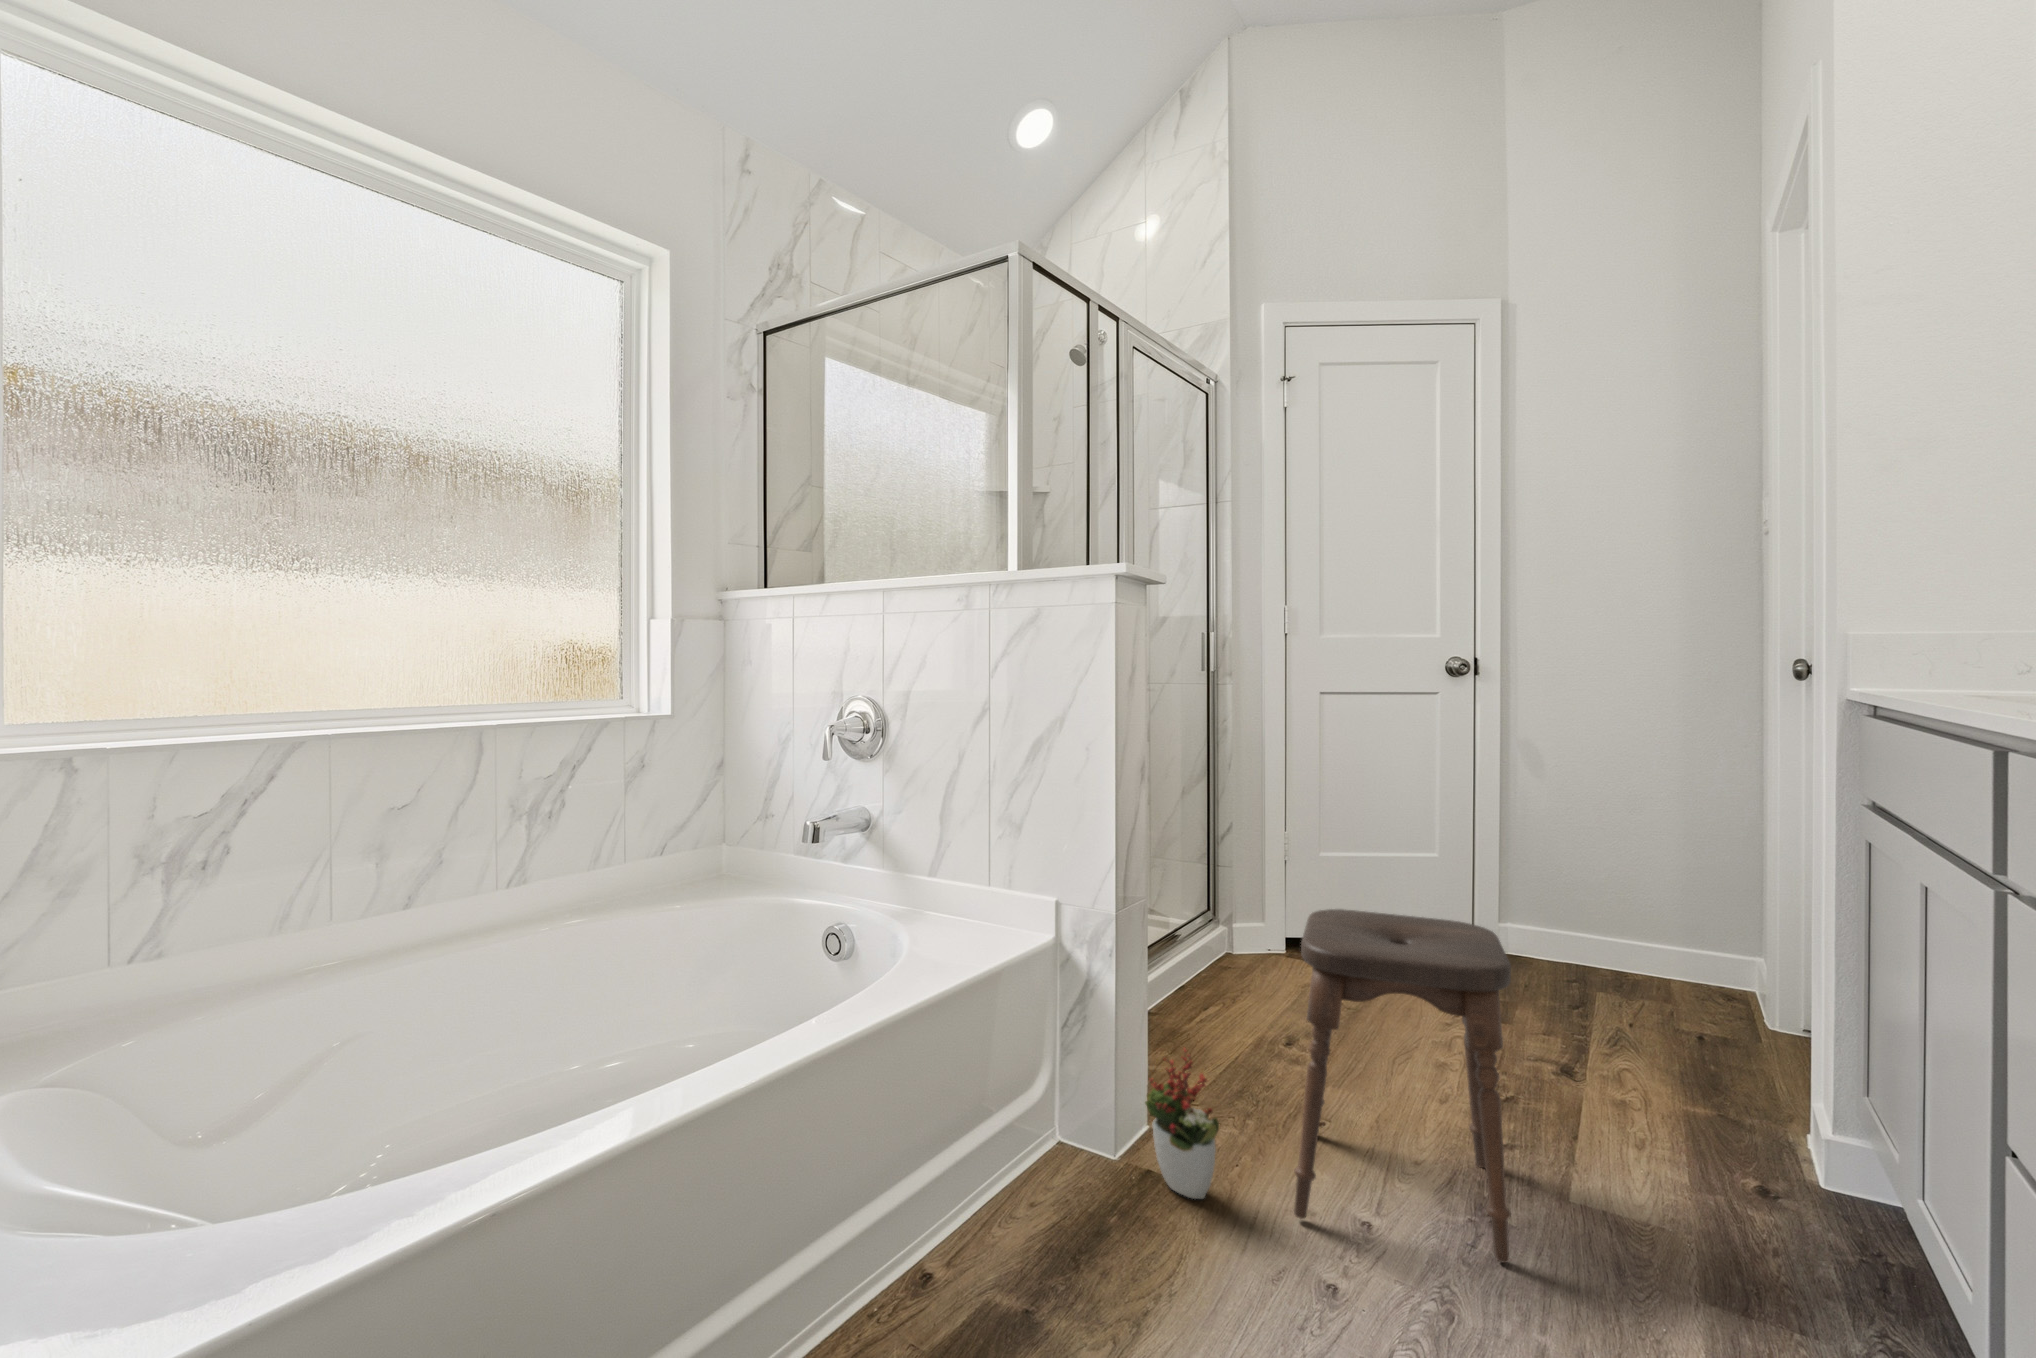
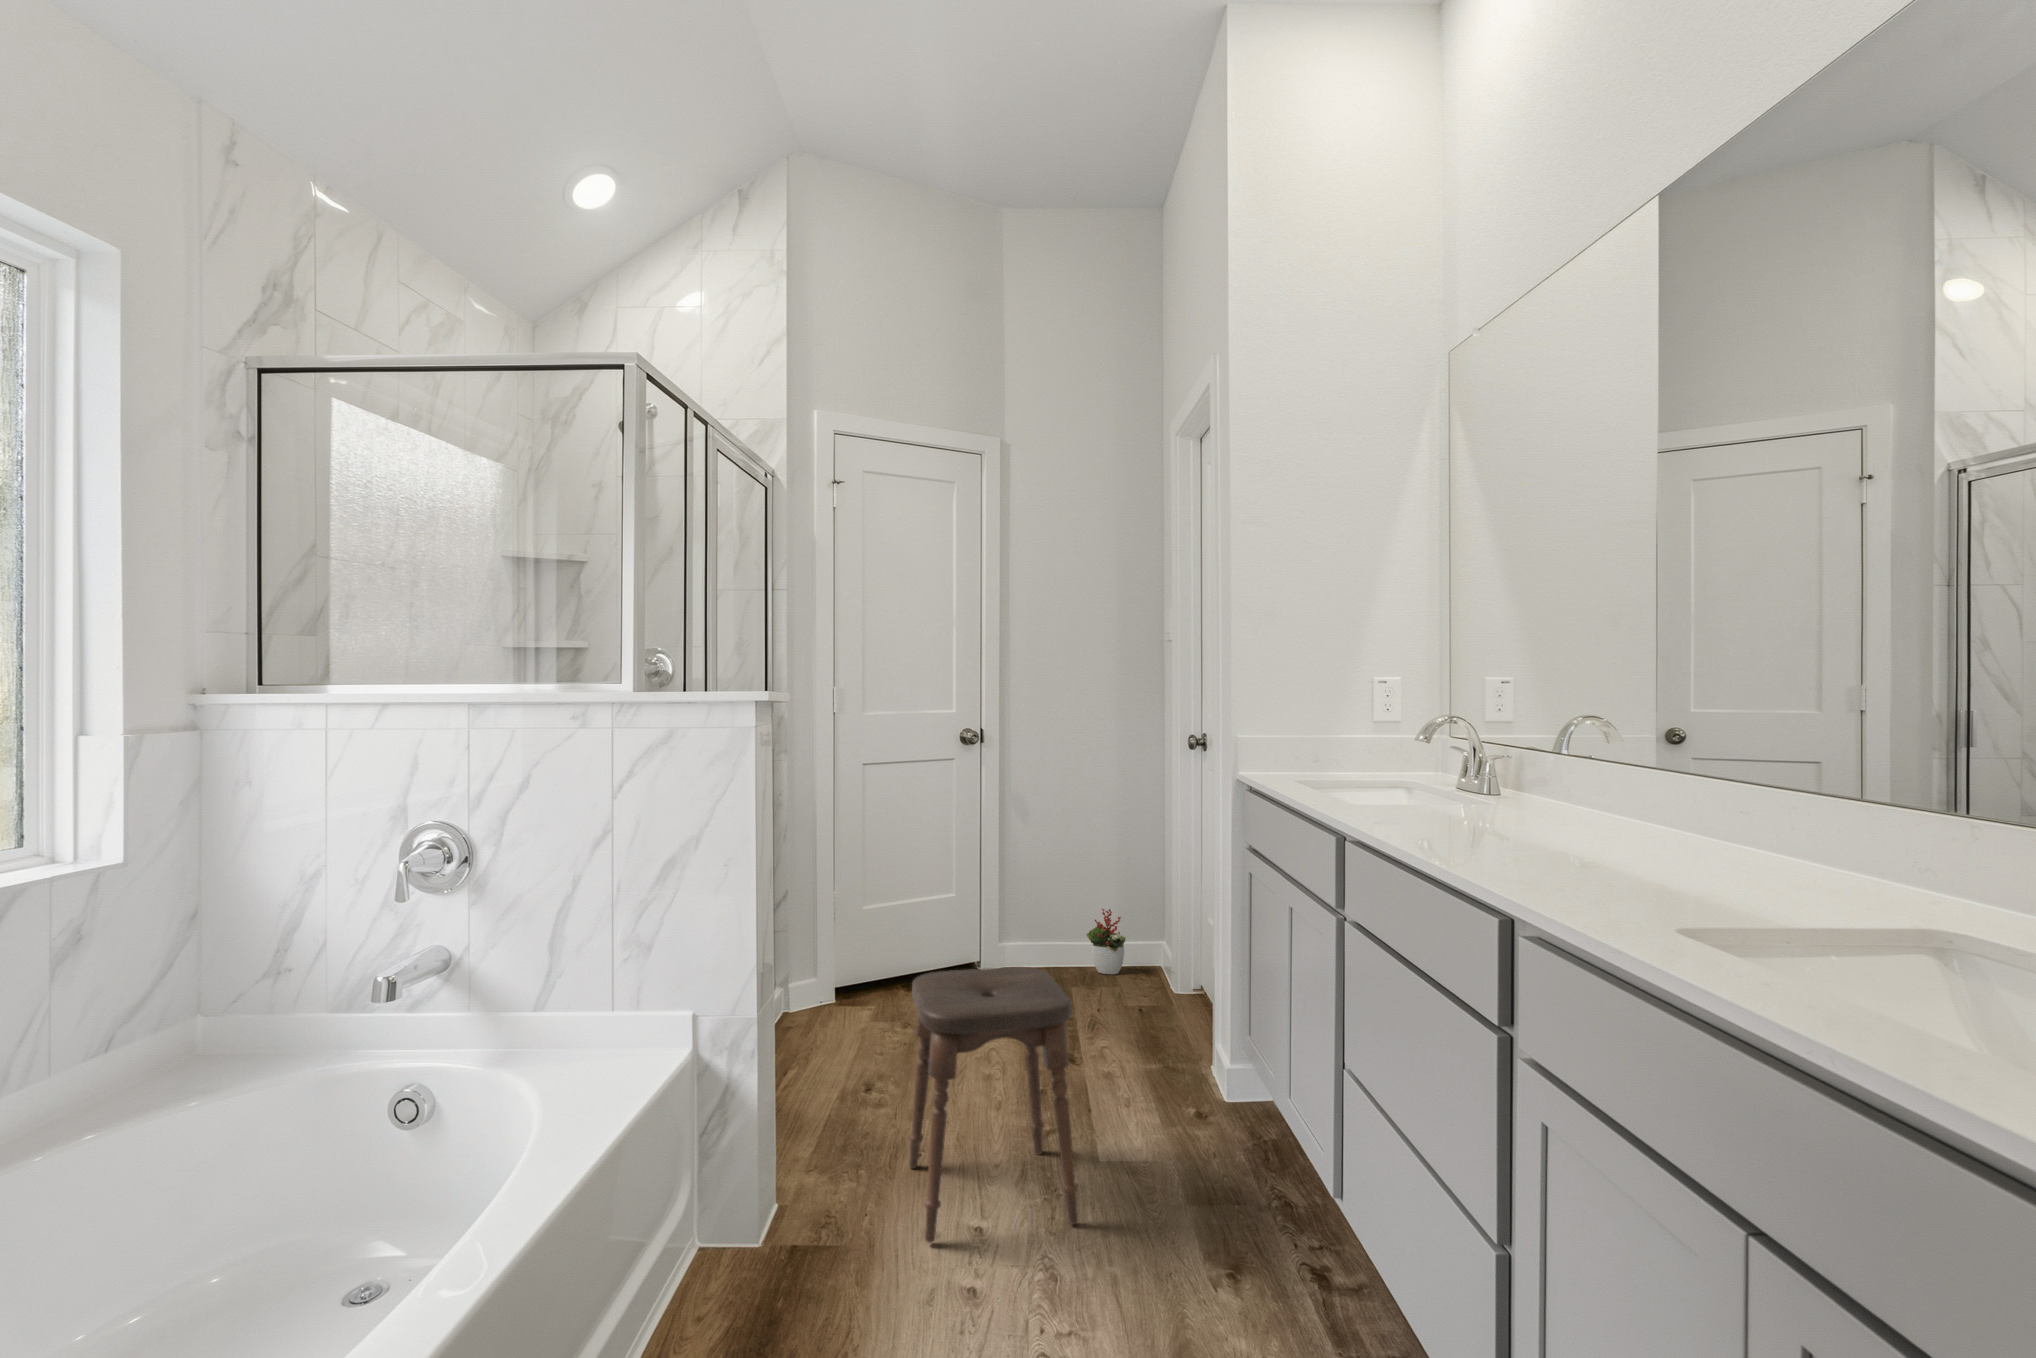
decorative plant: present [1145,1049,1219,1199] -> present [1087,909,1125,974]

